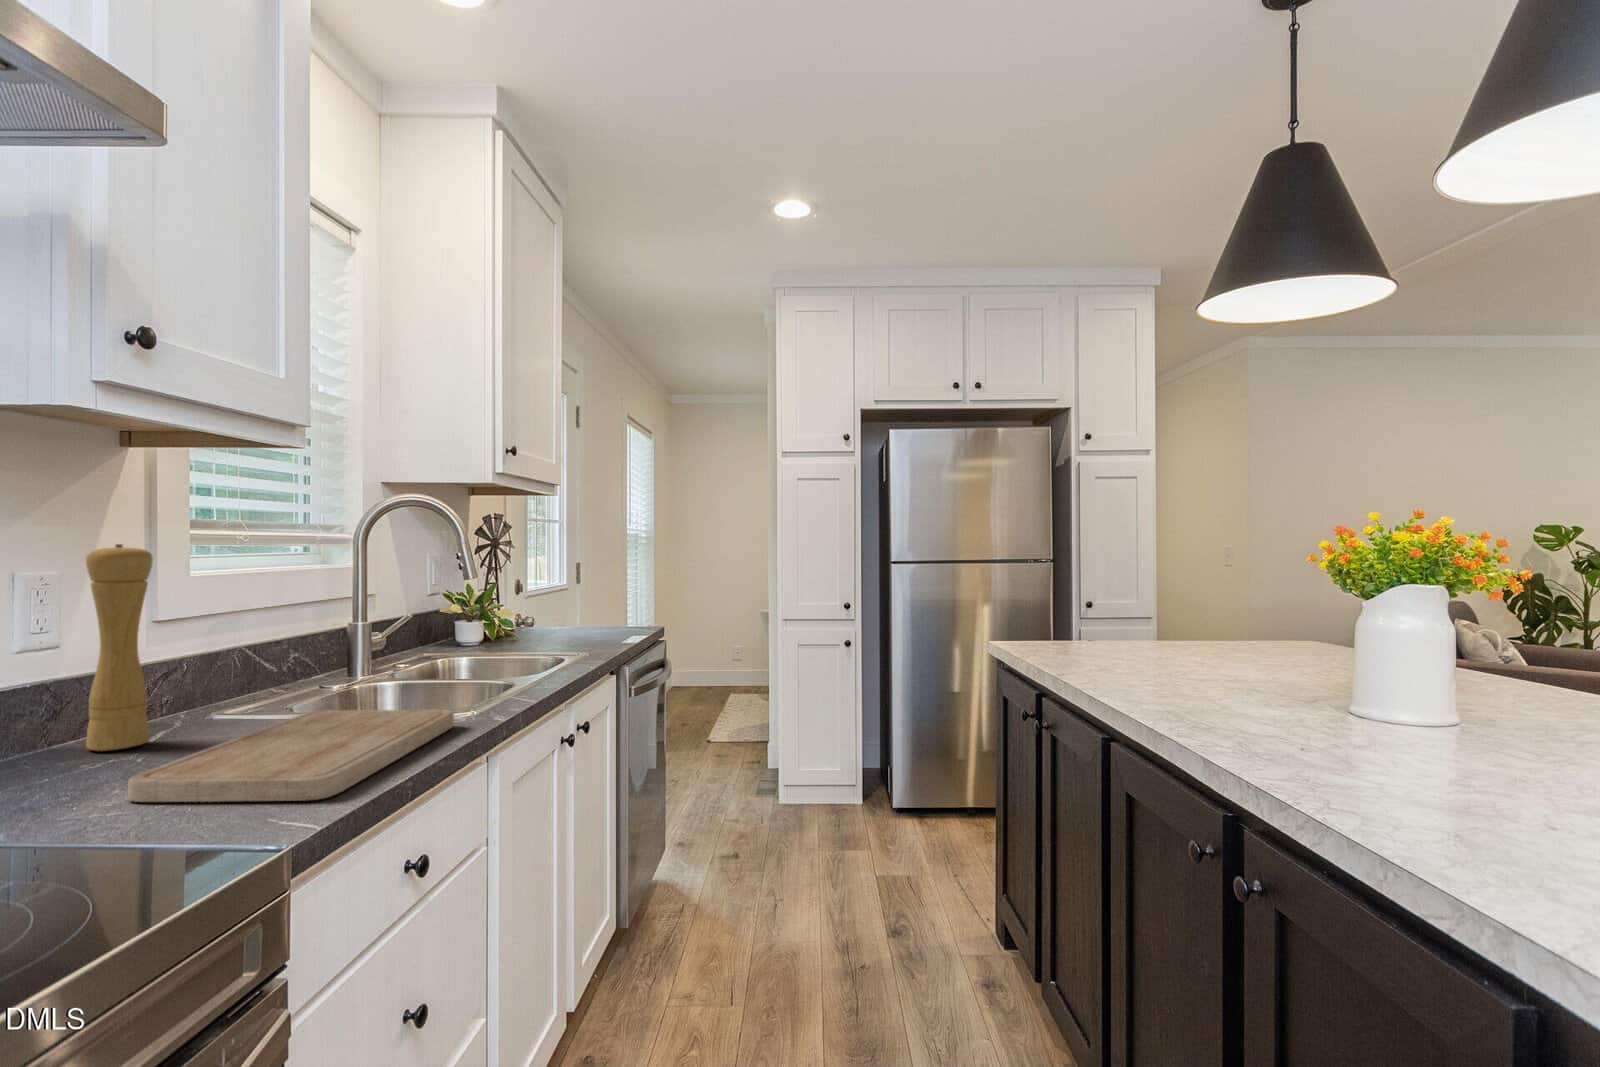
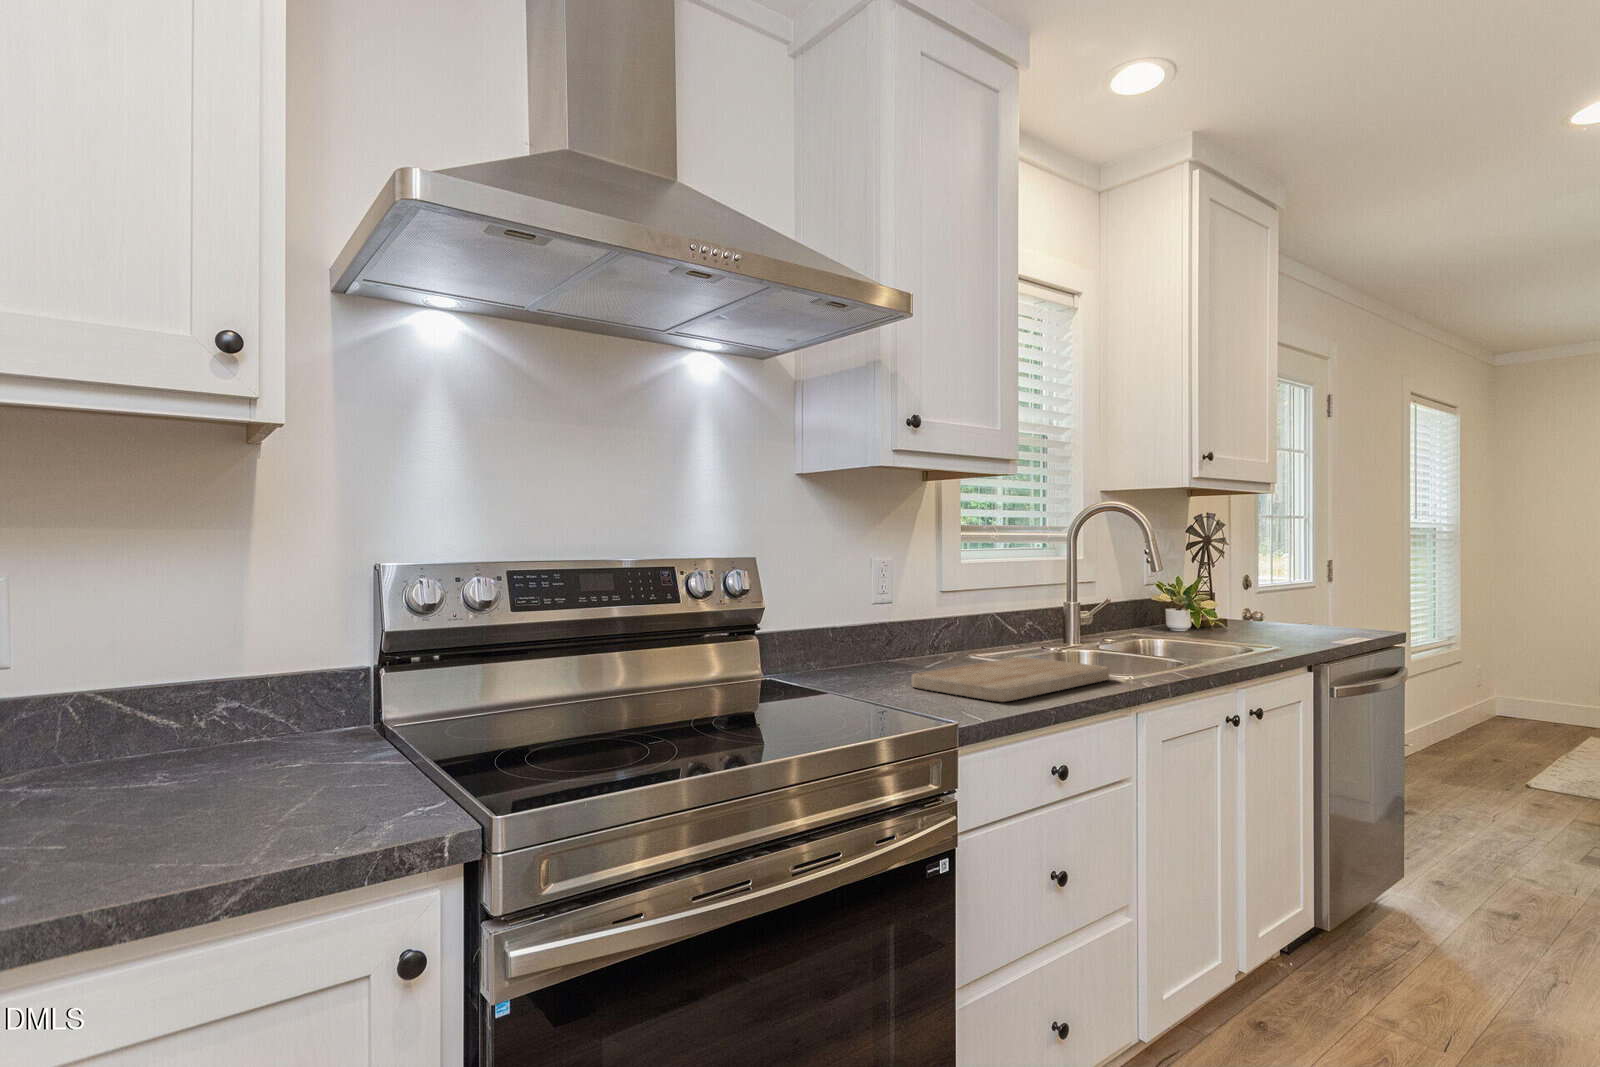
pepper mill: present [86,544,153,751] -> none [901,542,931,664]

